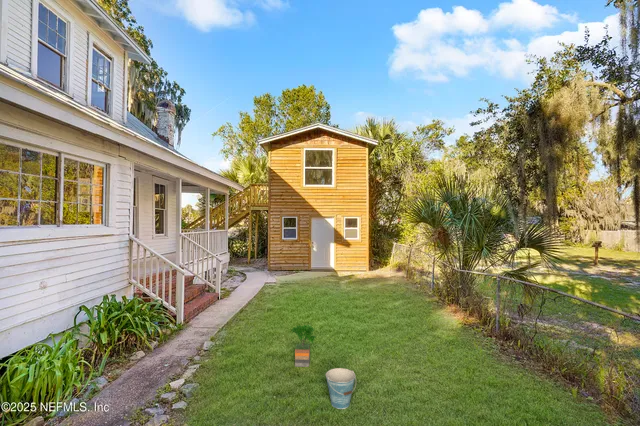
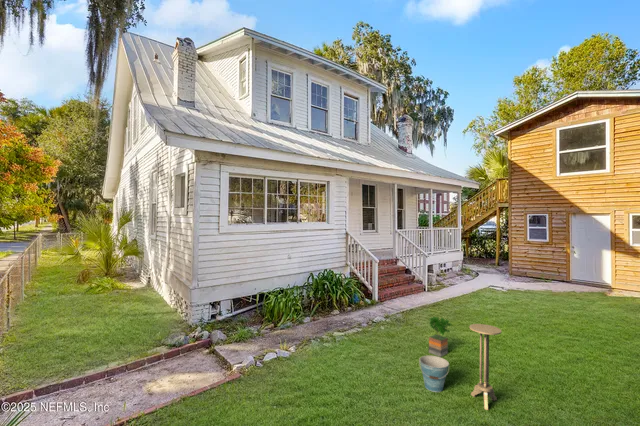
side table: none [370,321,399,404] -> present [469,324,501,410]

